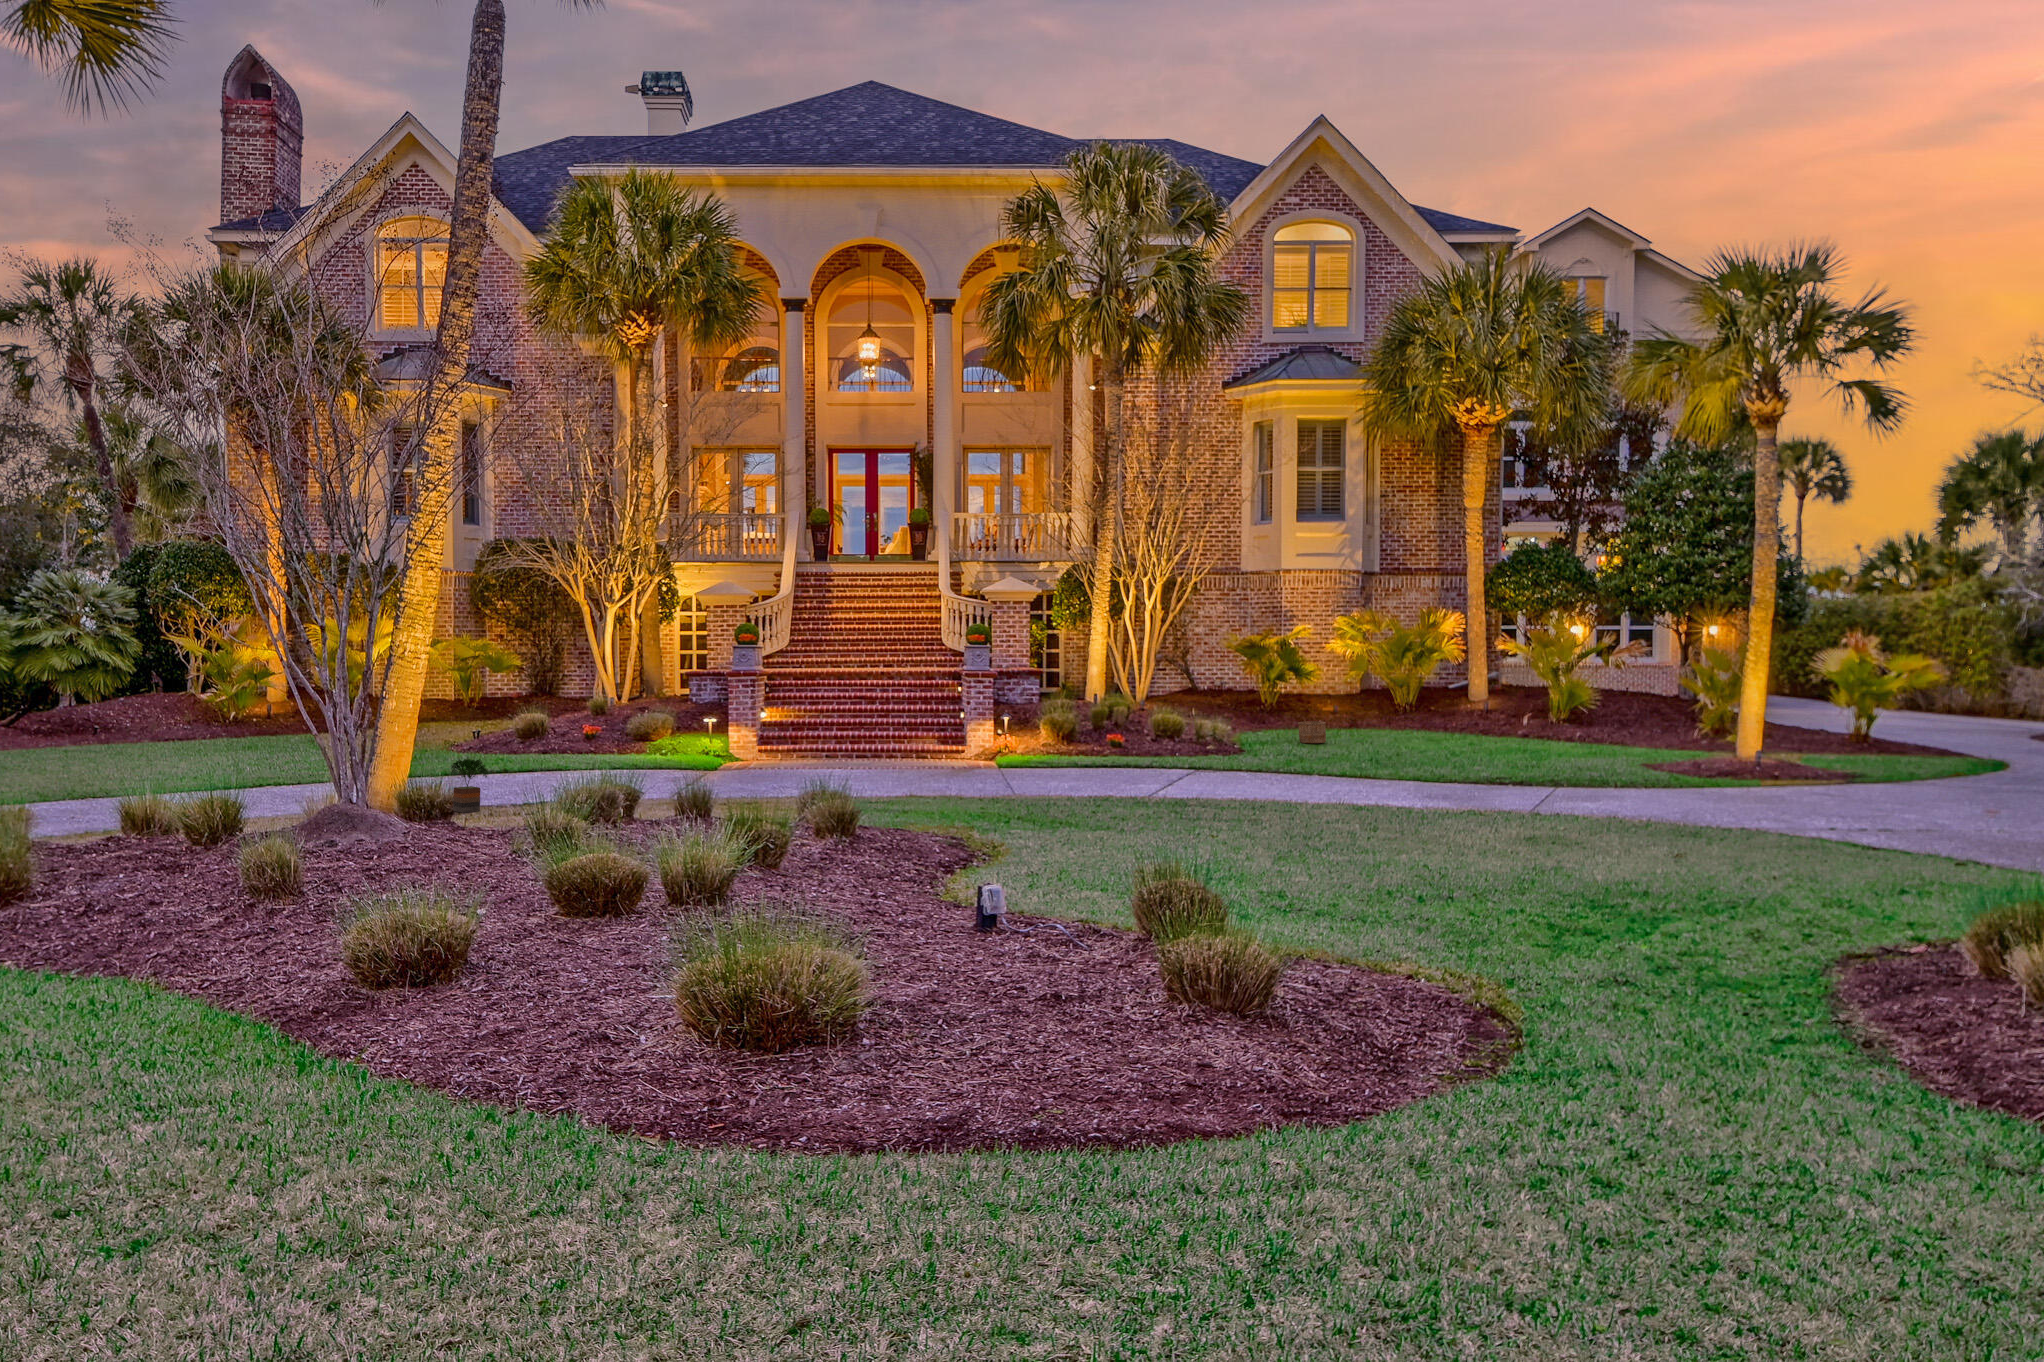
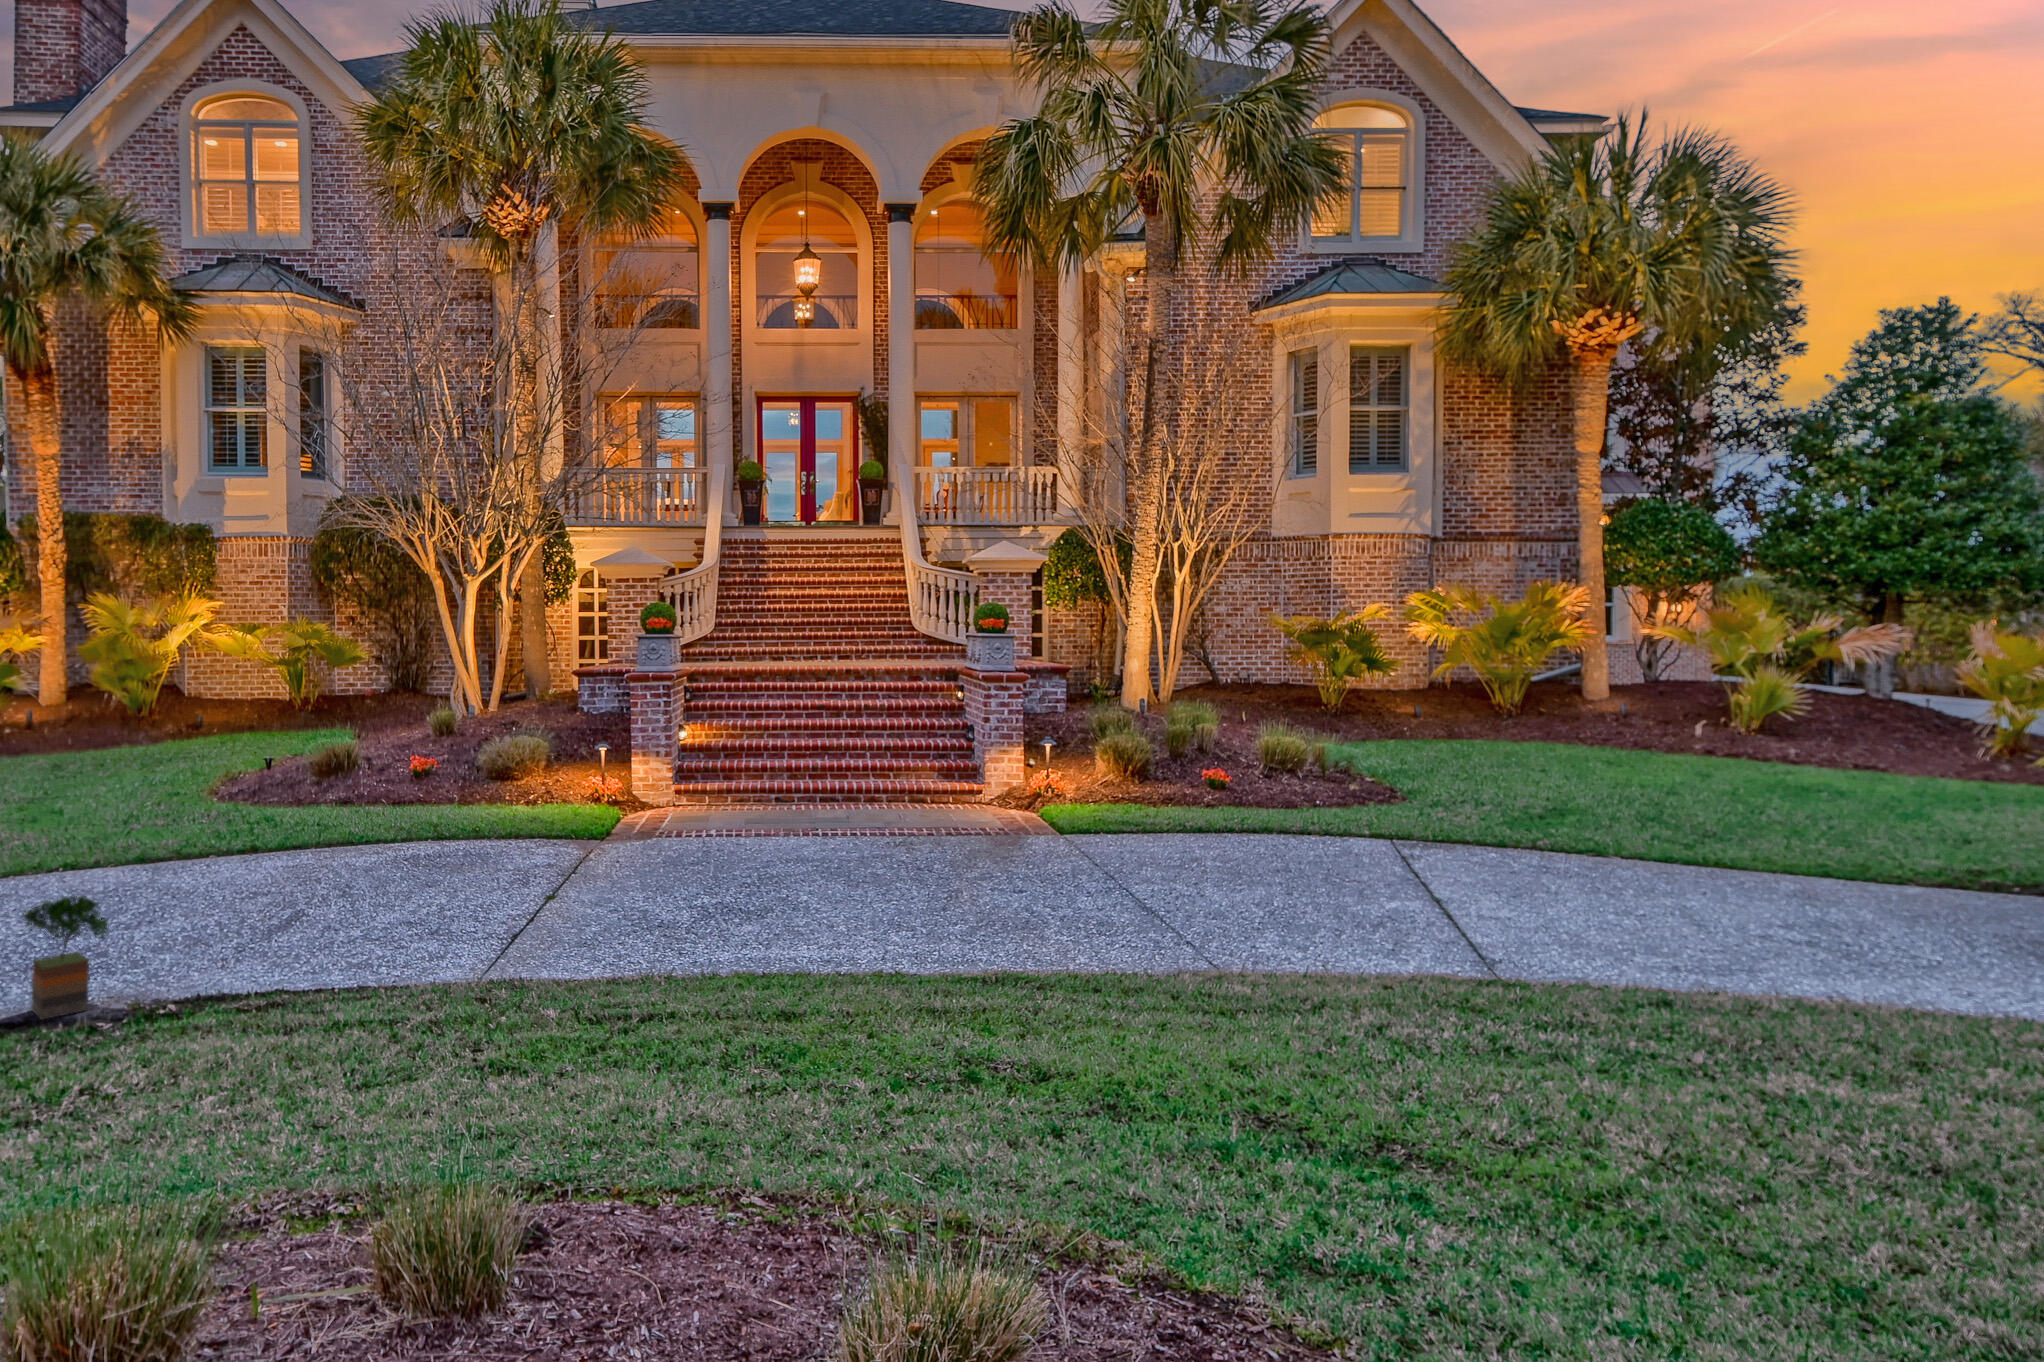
wooden bucket: present [1298,721,1326,743] -> none [1460,744,1505,778]

